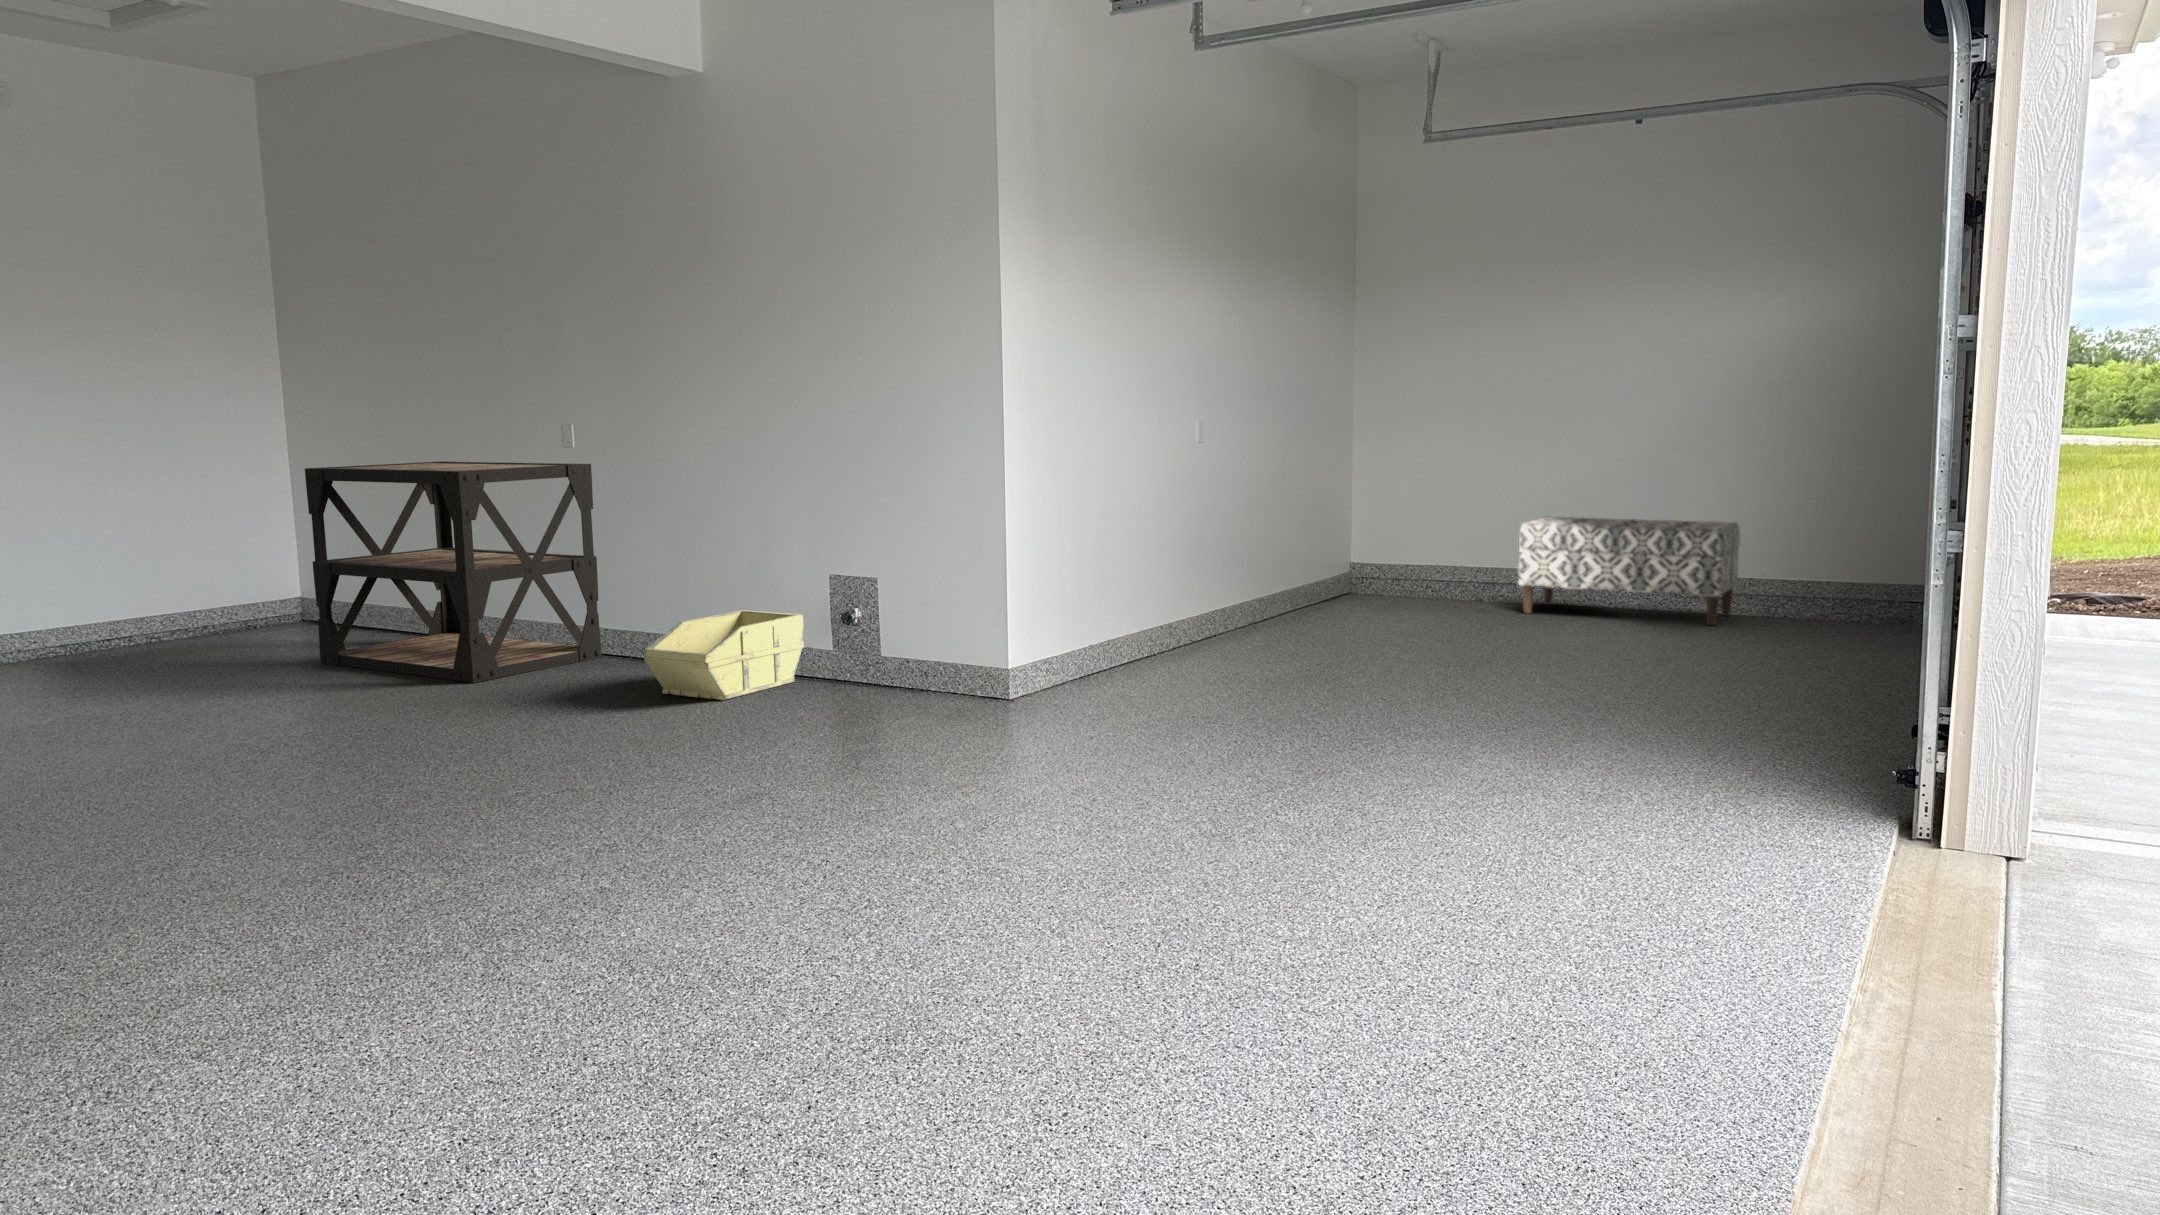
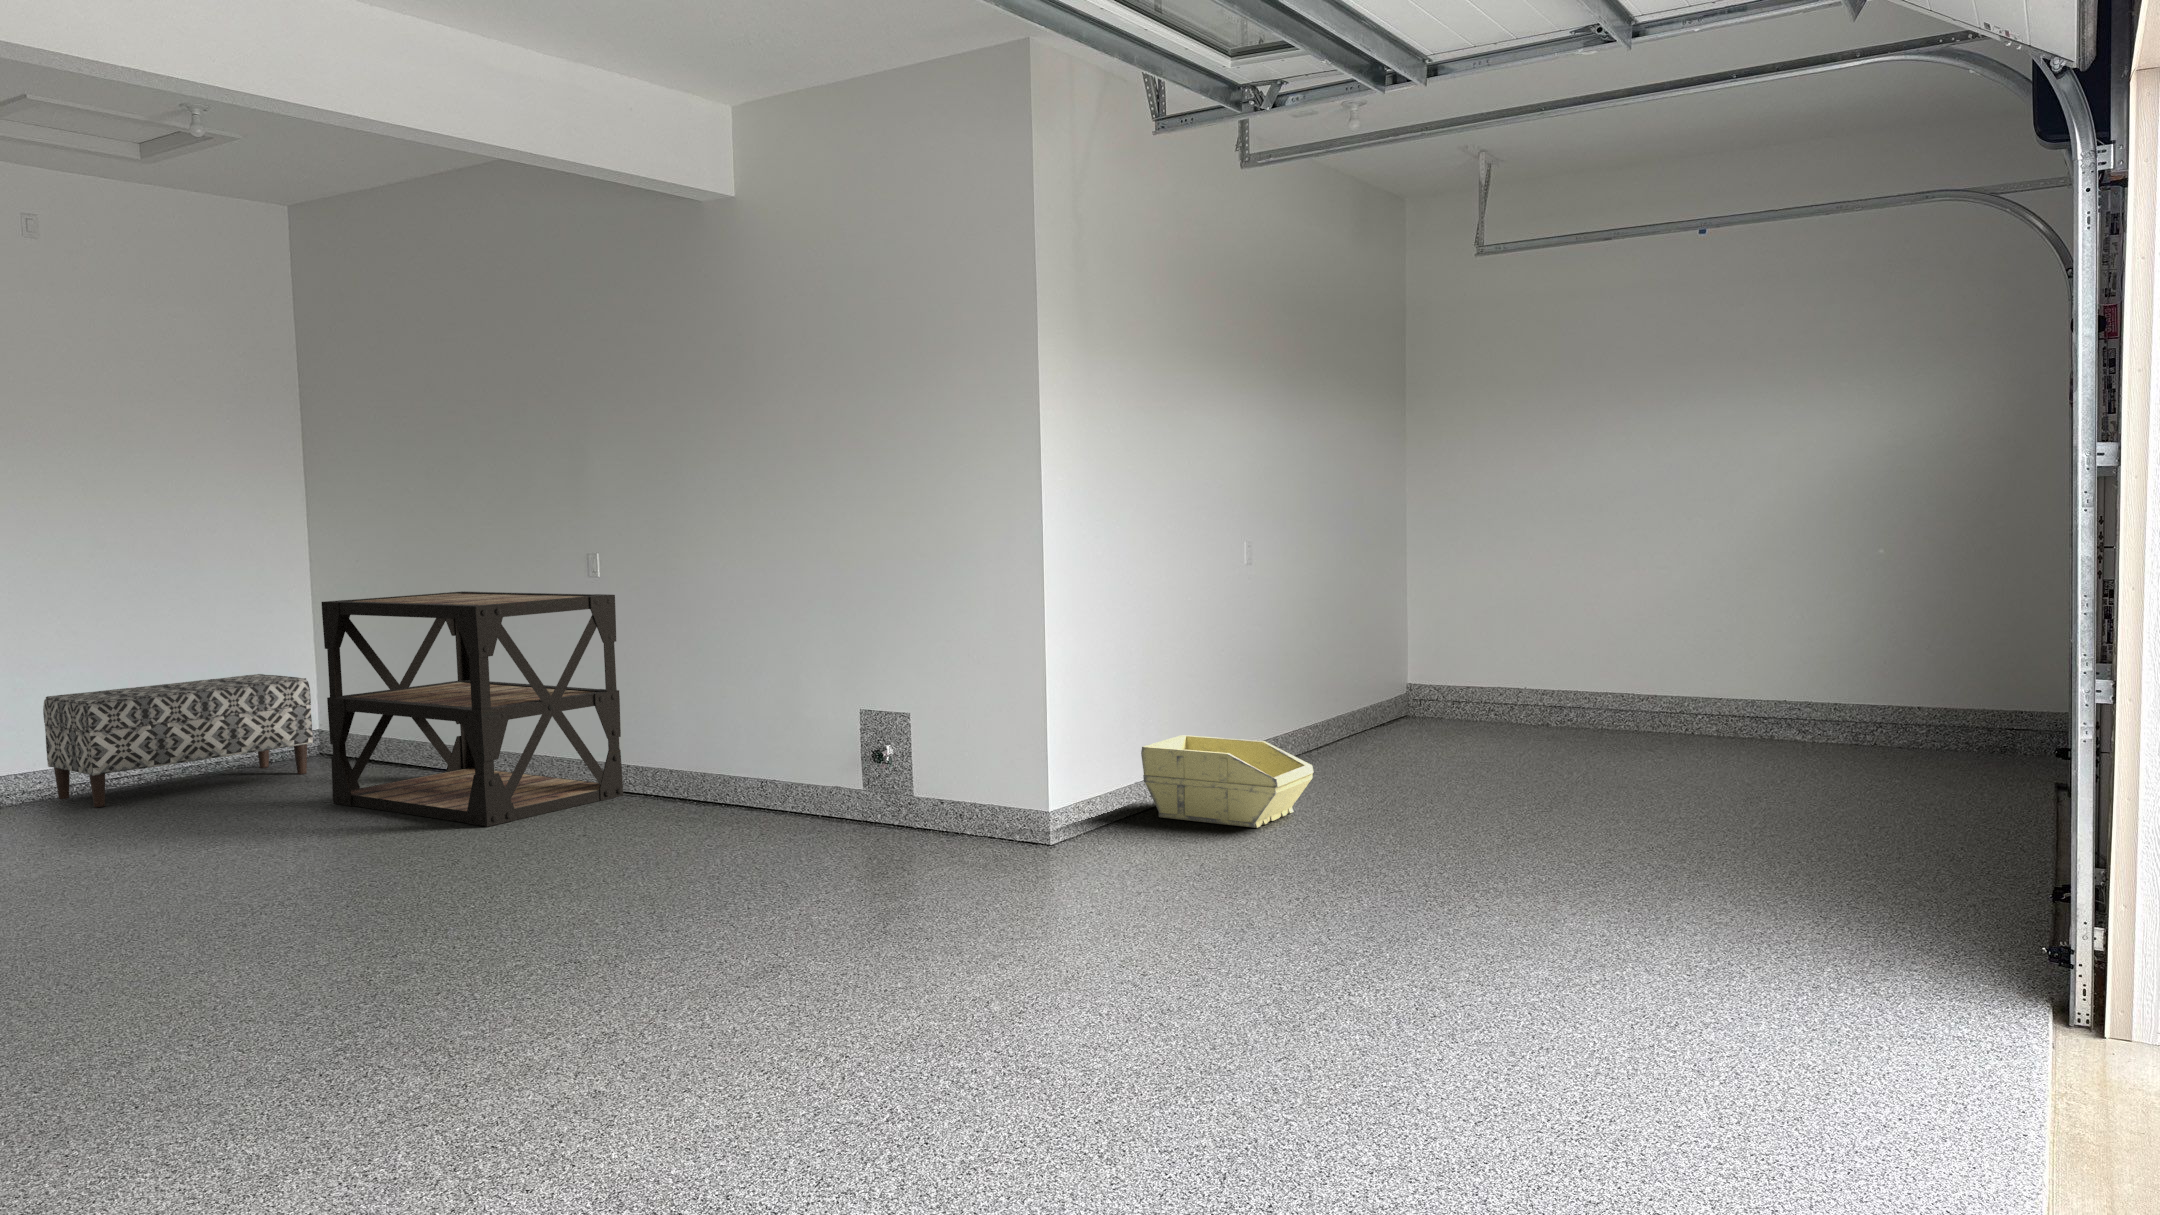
bench: present [1518,517,1740,626] -> present [43,674,313,807]
storage bin: present [644,610,804,700] -> present [1141,735,1314,828]

